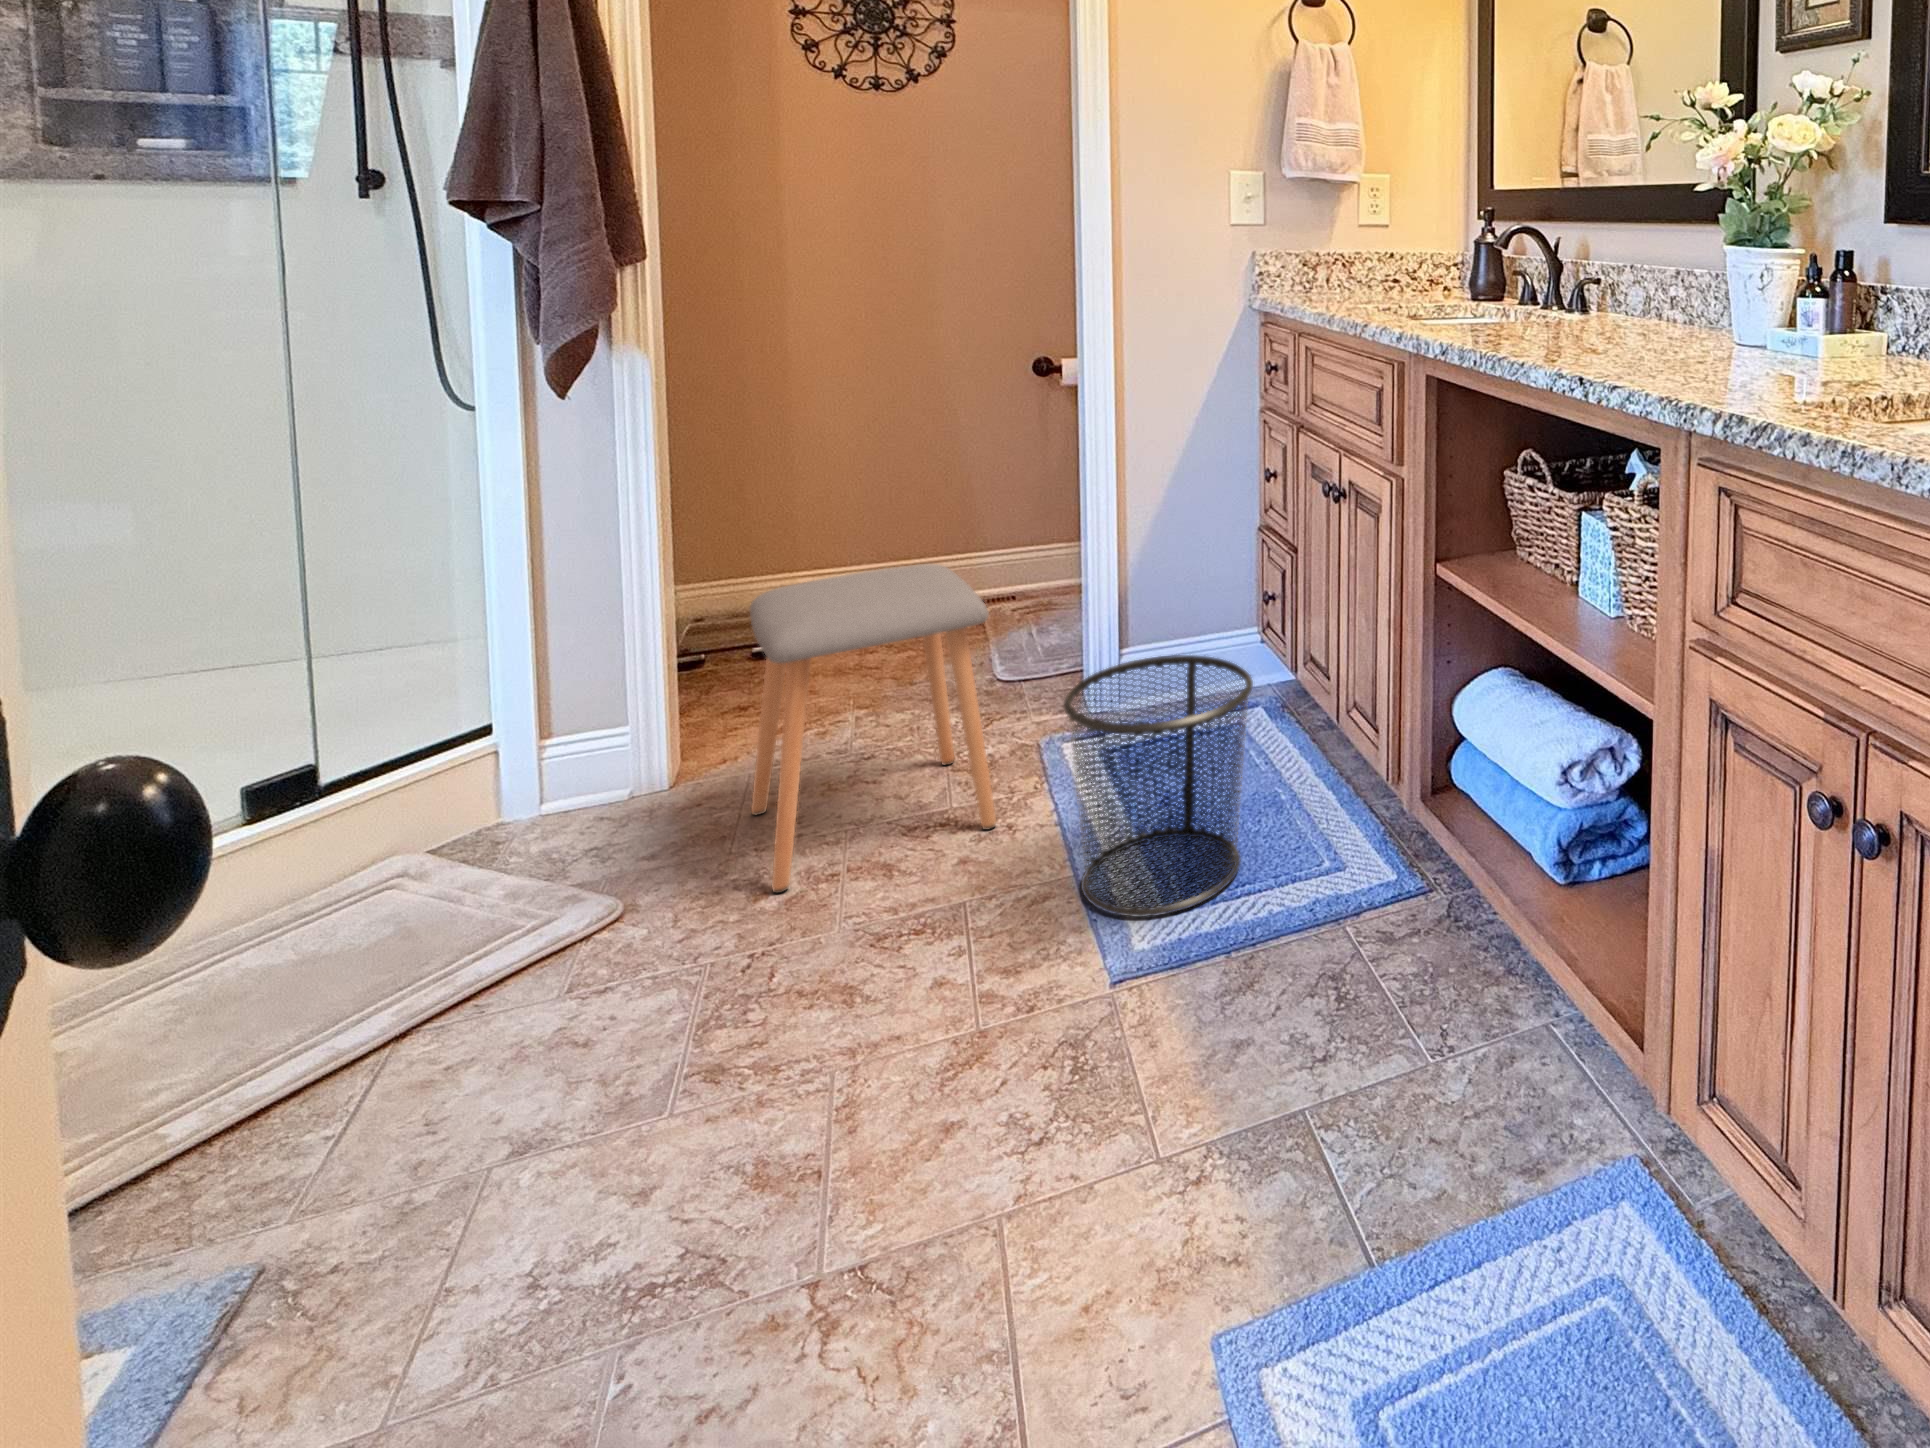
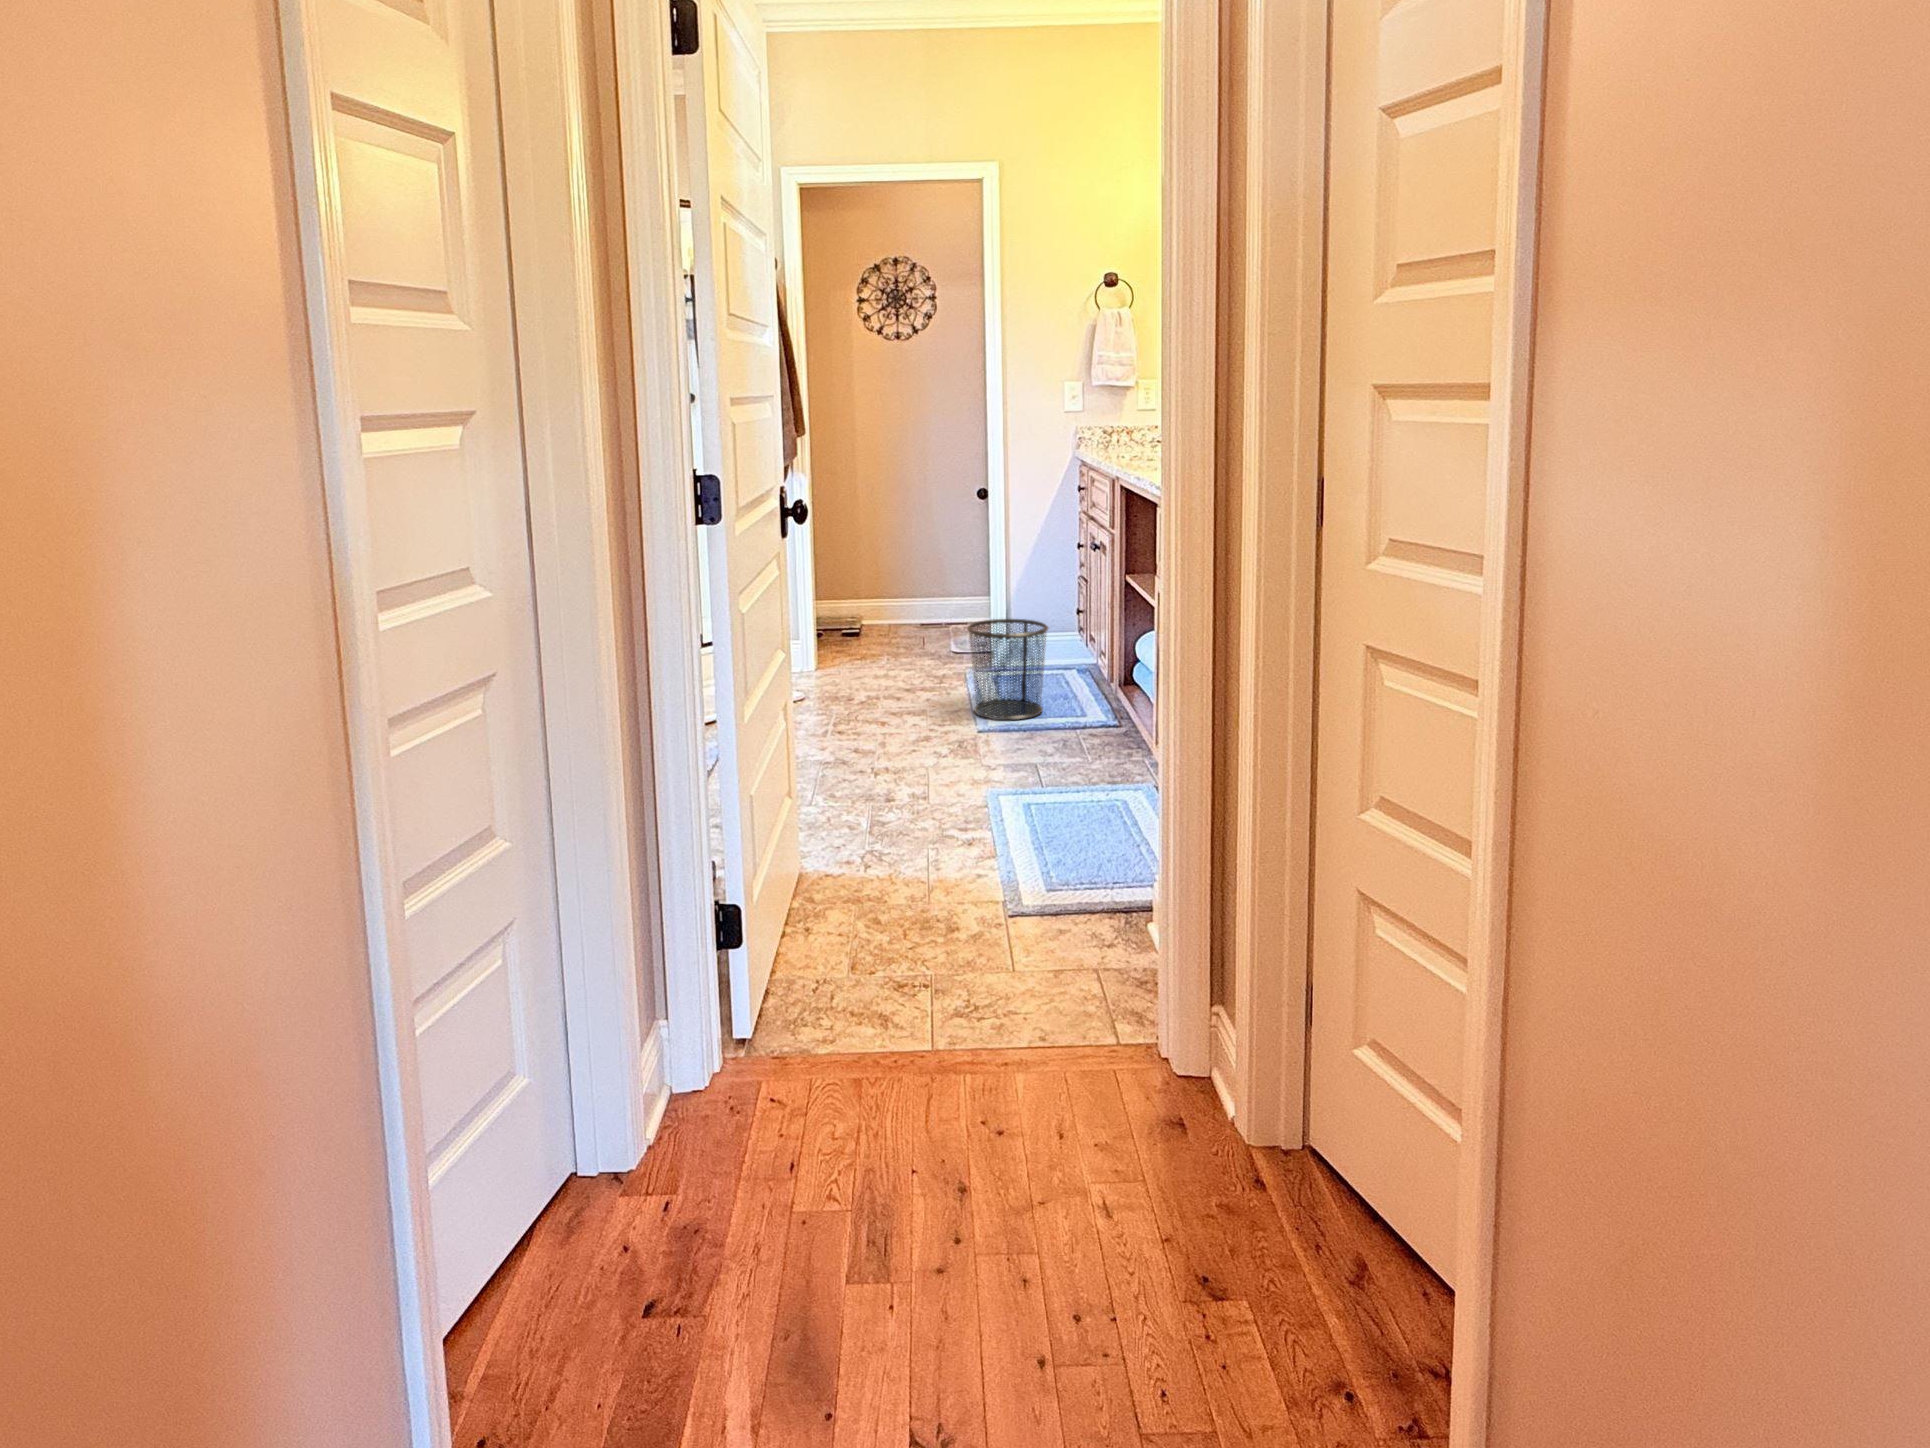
stool: present [750,564,996,893] -> none [848,577,944,698]

